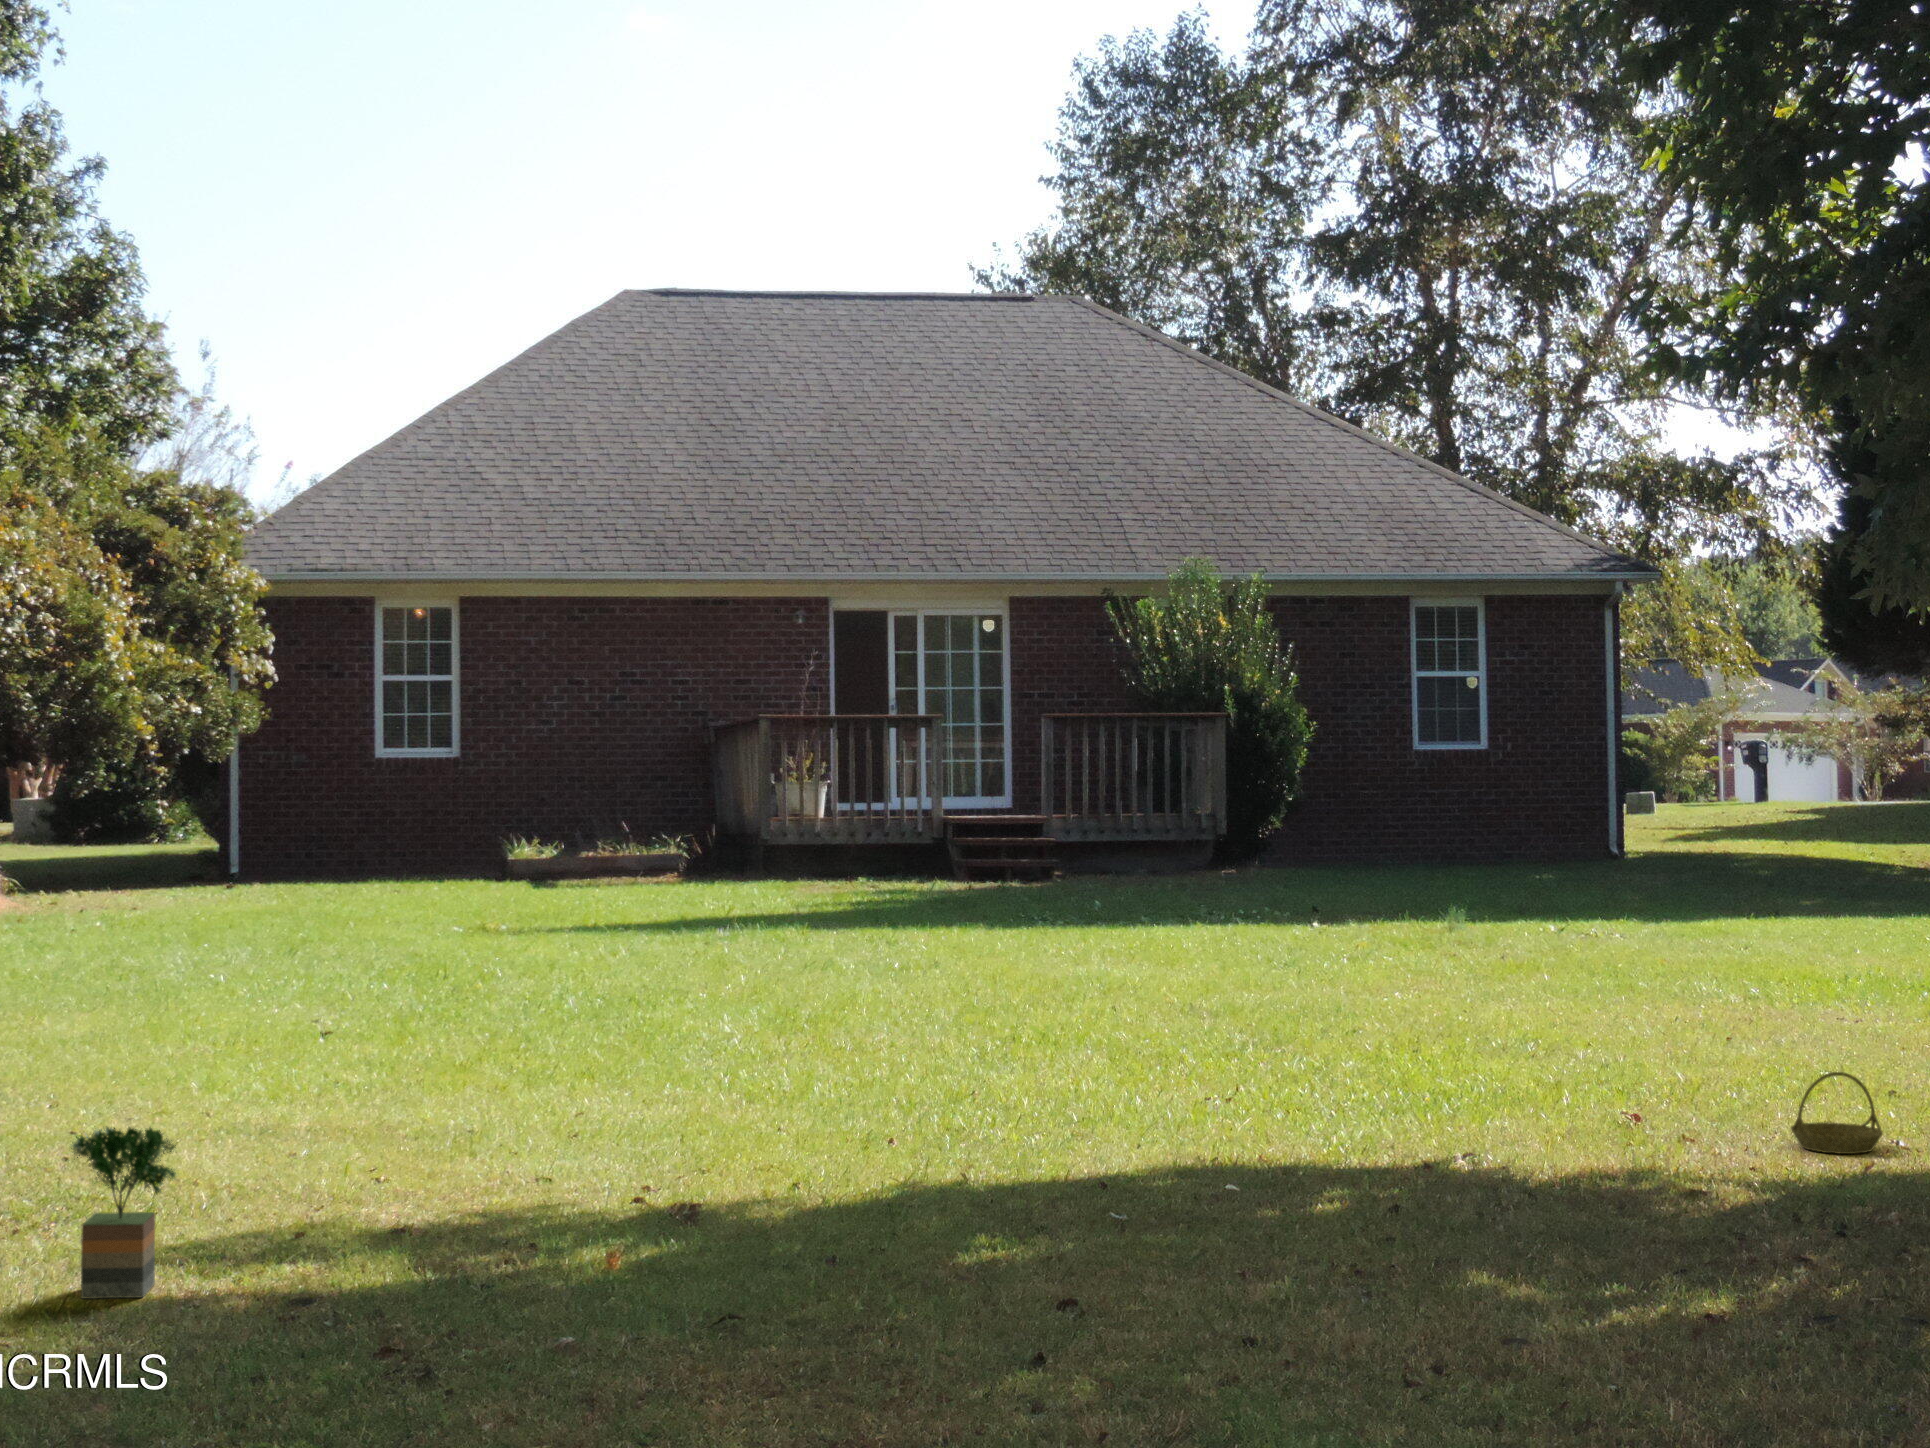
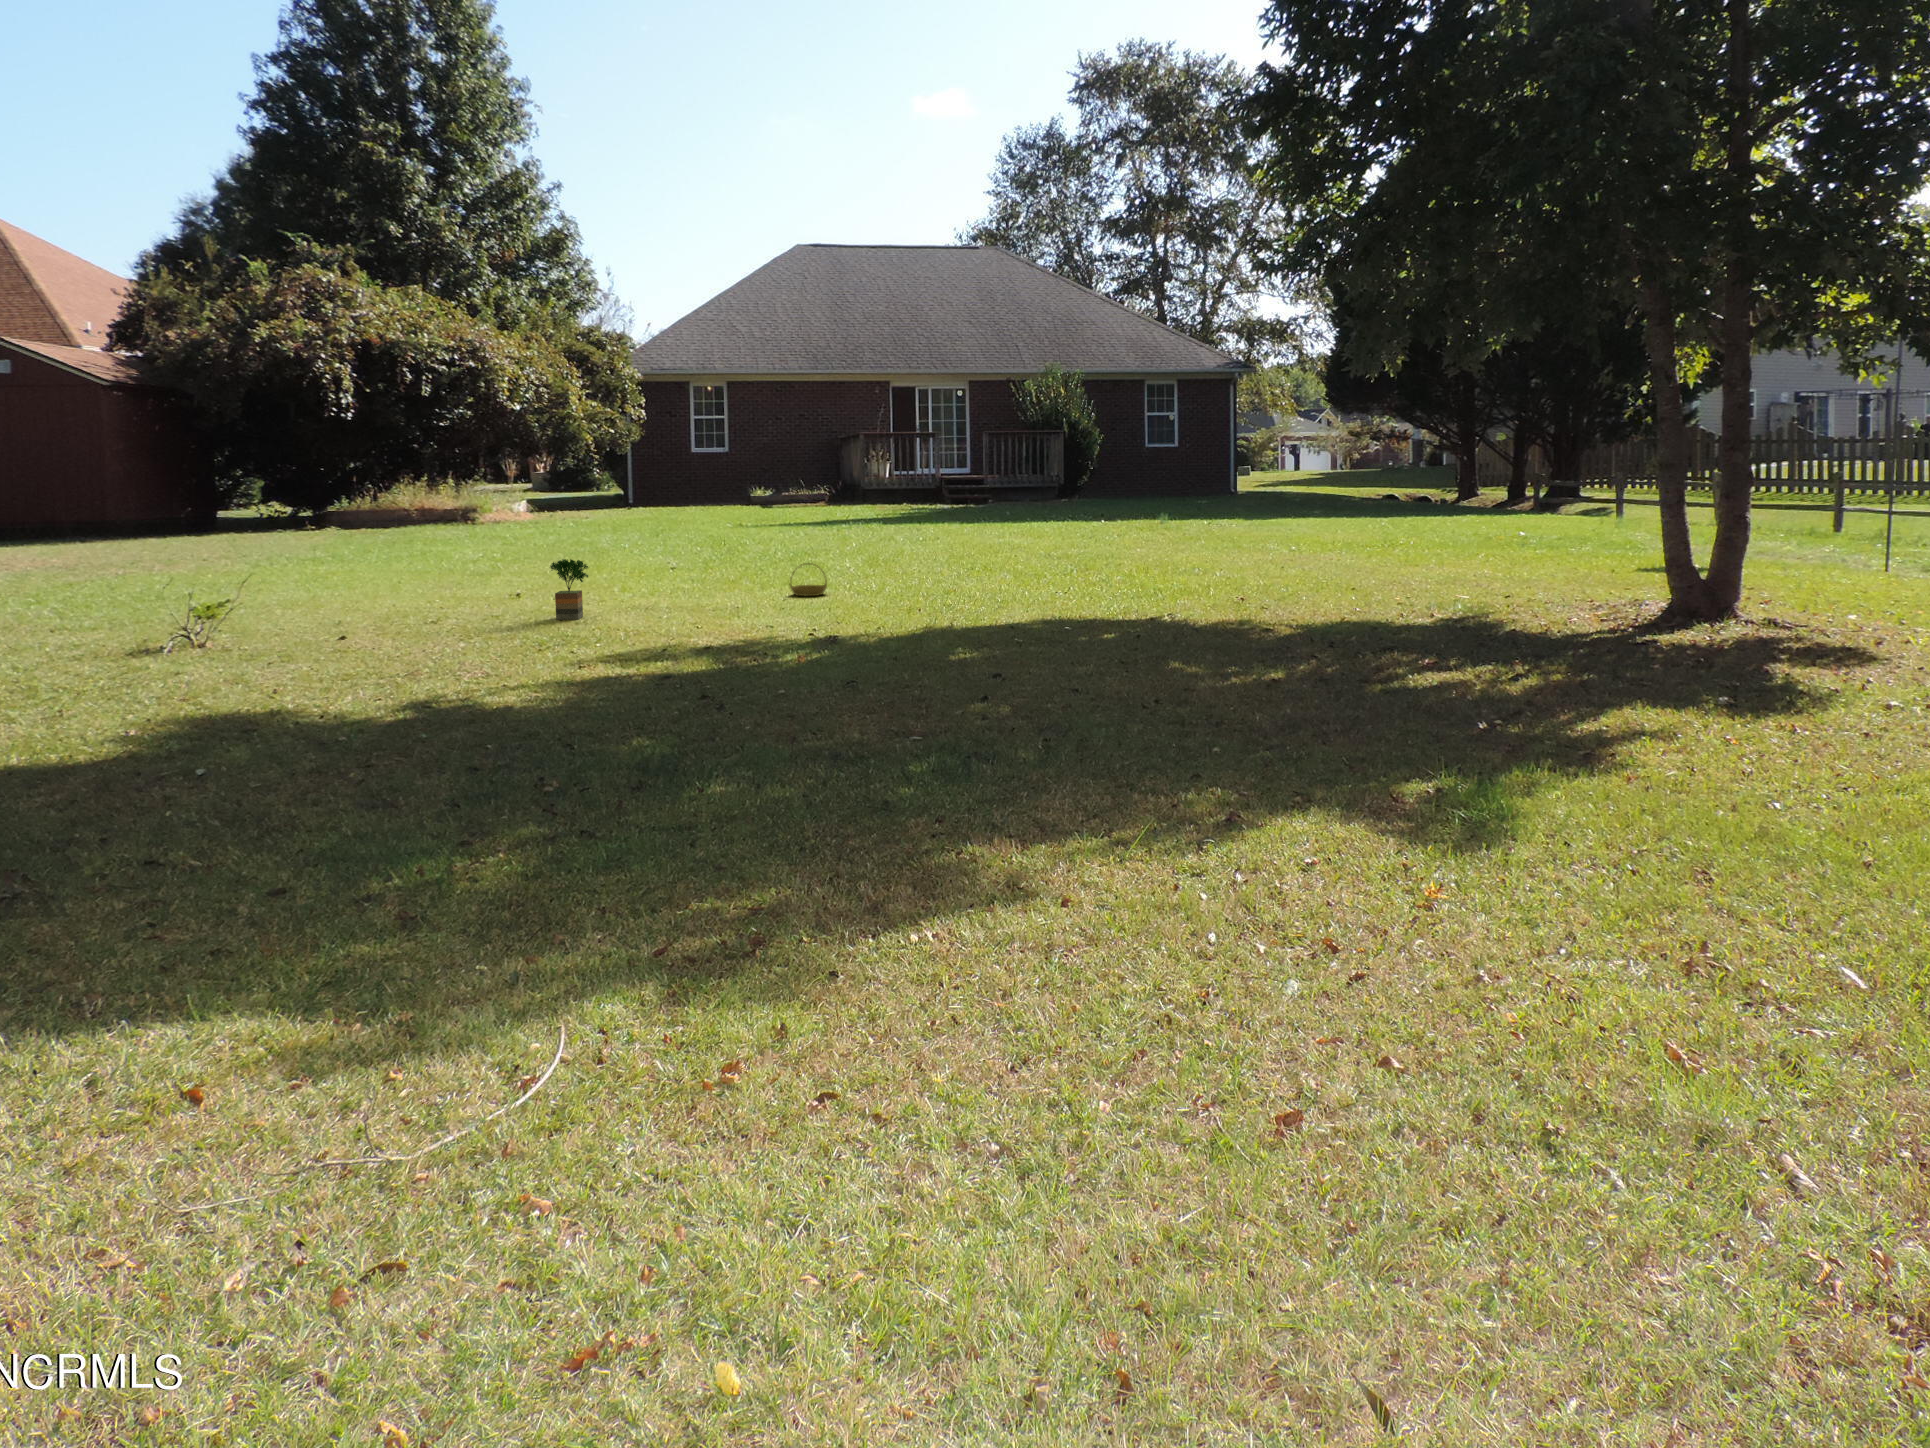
basket: present [1791,1072,1883,1154] -> present [790,563,827,596]

